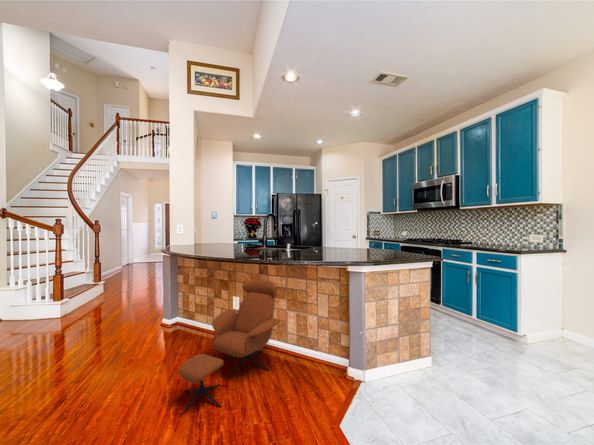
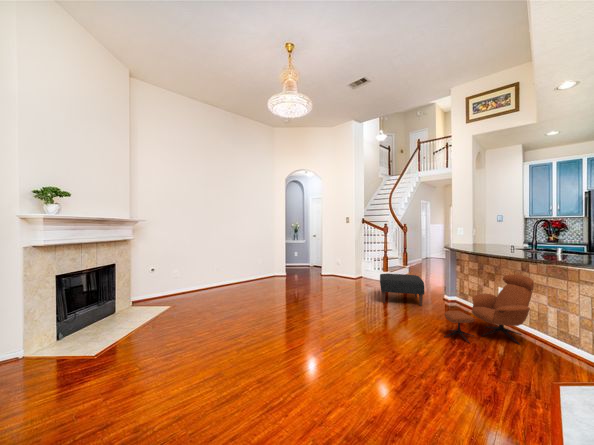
ottoman: none [40,300,134,376] -> present [380,274,424,306]

